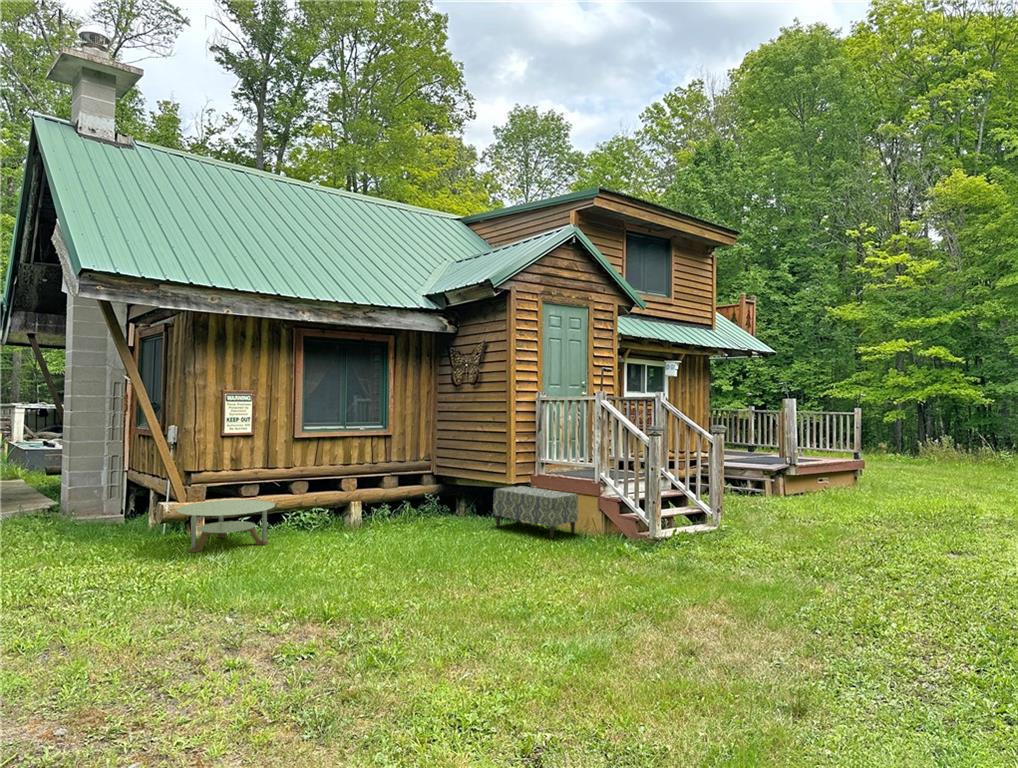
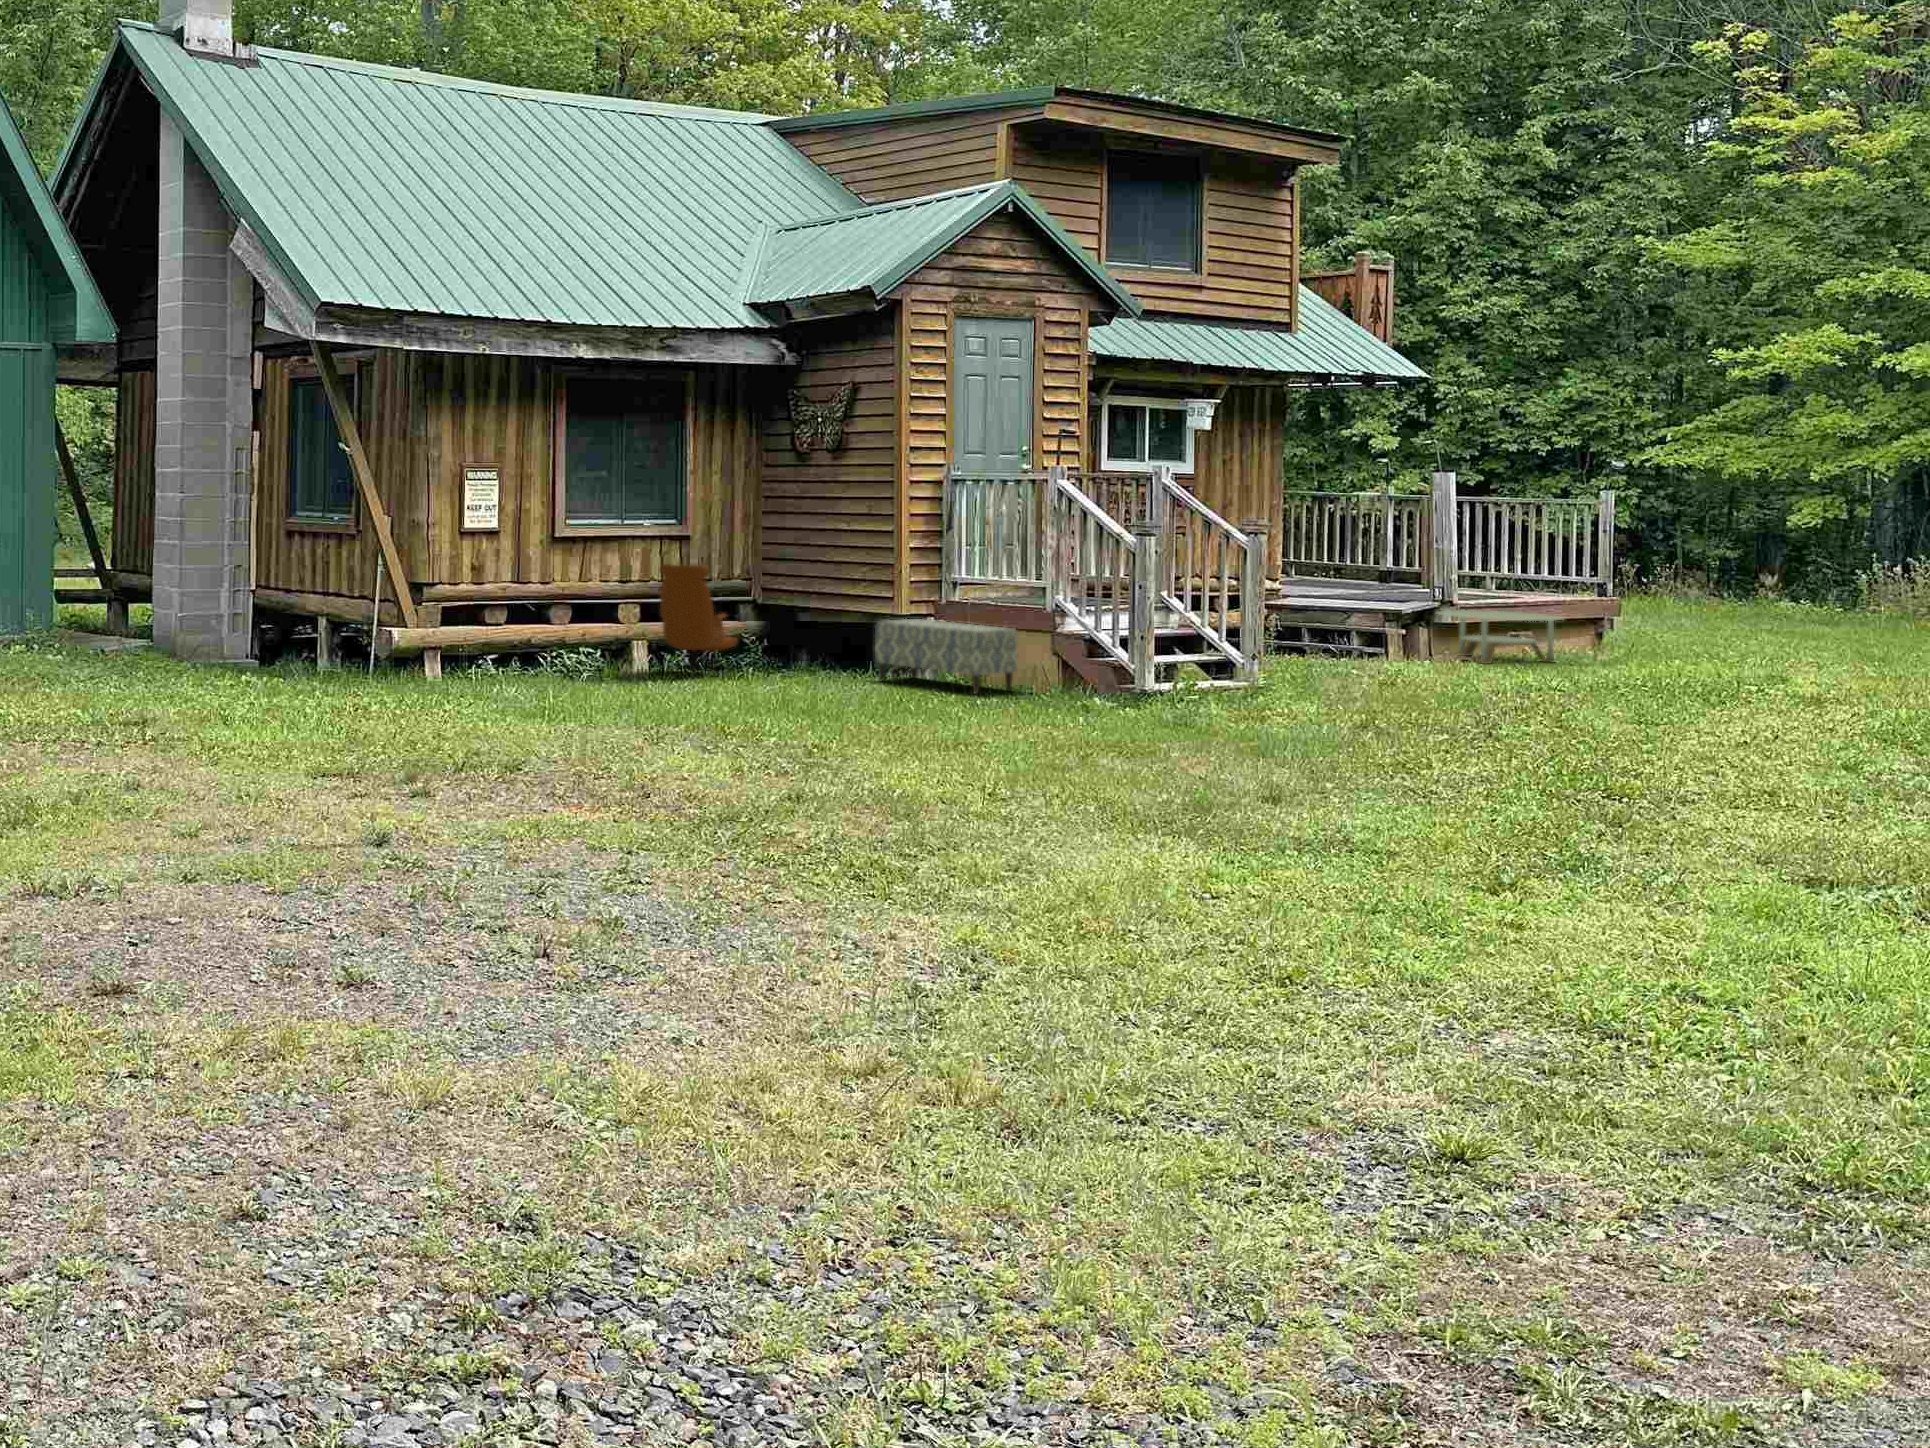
lounge chair: none [357,455,415,529] -> present [660,564,738,676]
round table: present [177,500,275,553] -> present [1438,610,1563,664]

